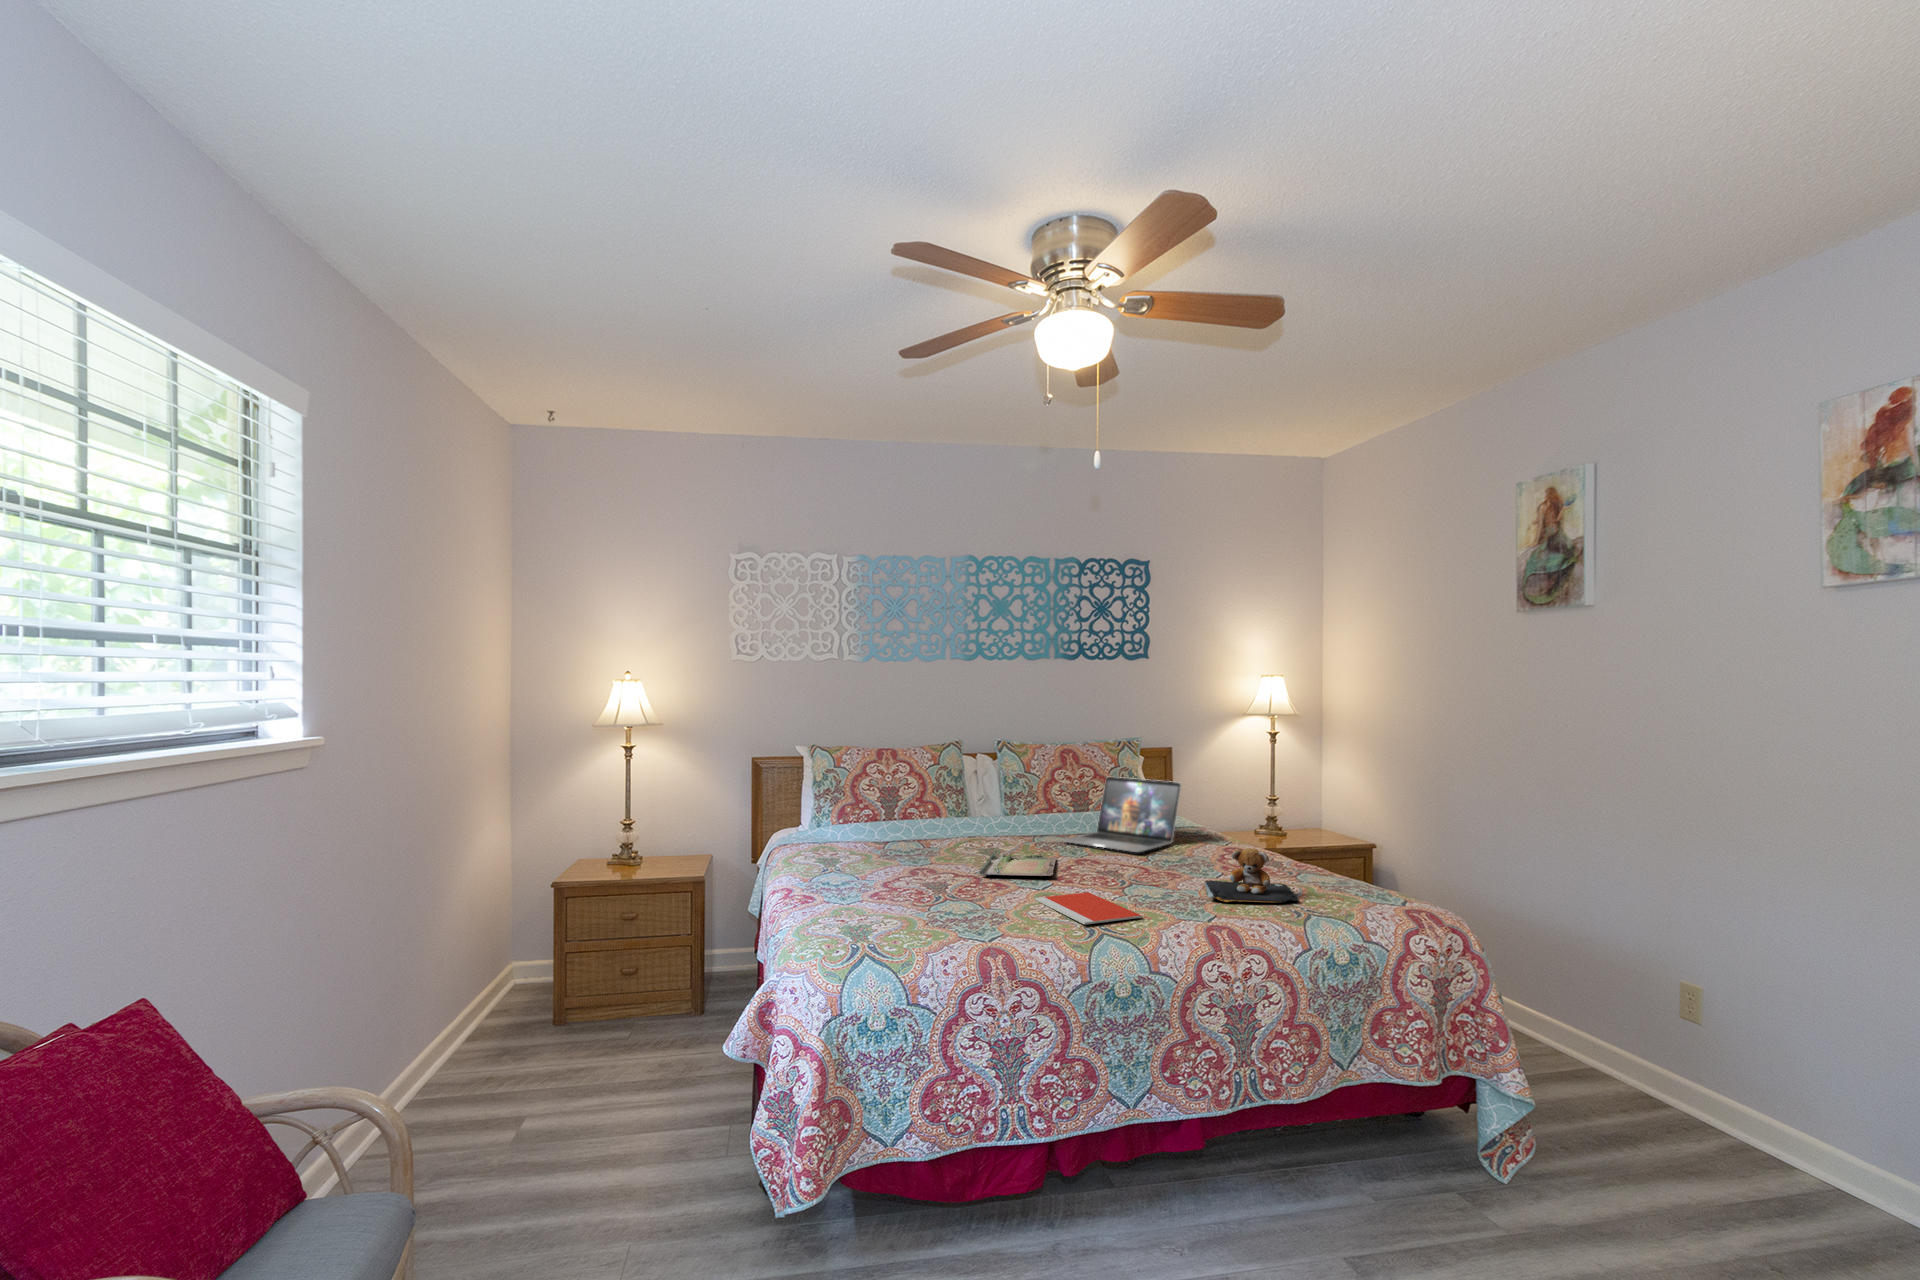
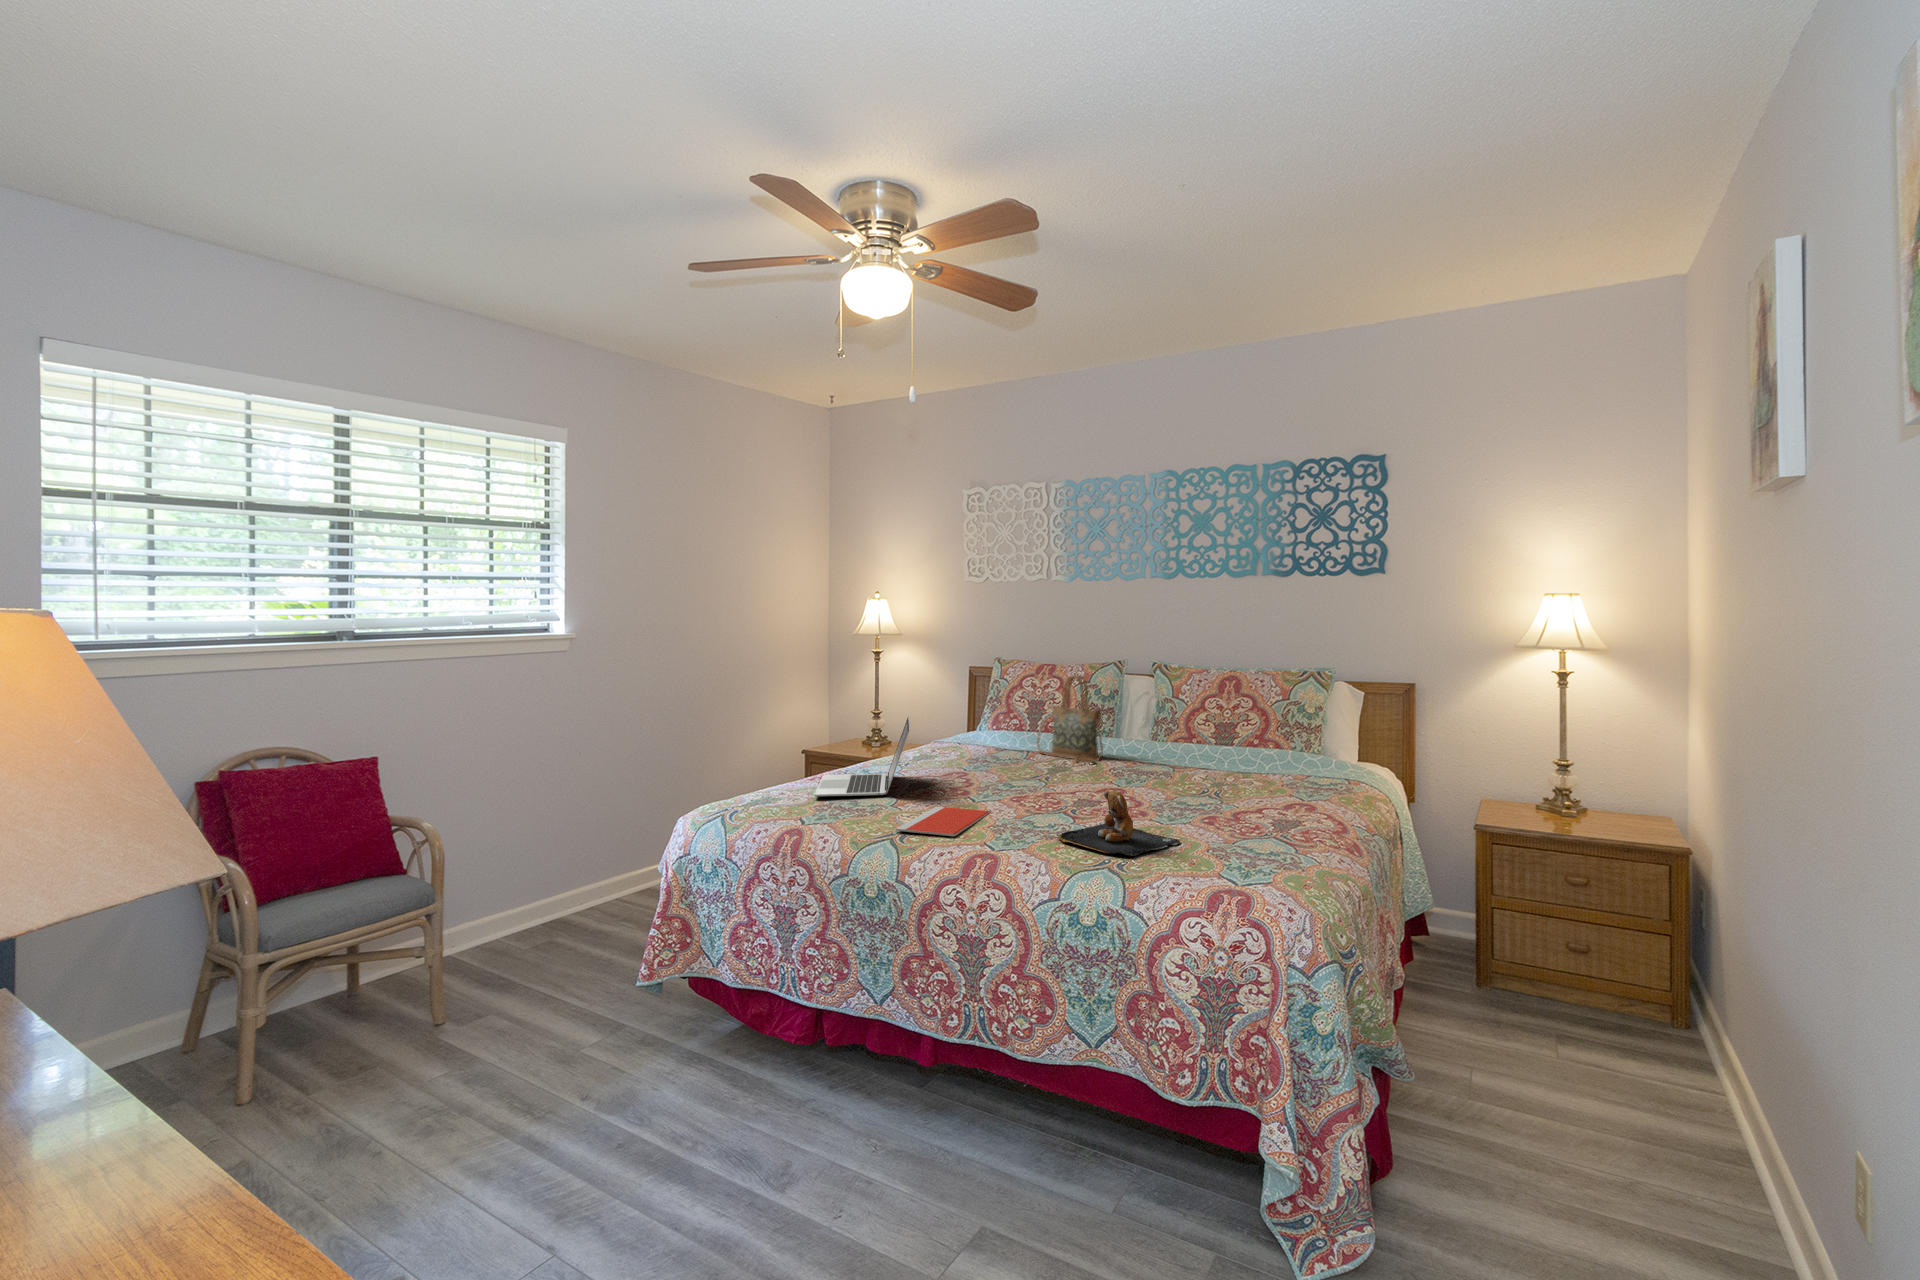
handbag: none [932,755,1017,840] -> present [1037,675,1103,763]
laptop: present [1063,777,1181,852] -> present [815,717,910,796]
tray: present [980,851,1056,876] -> none [959,770,1064,793]

